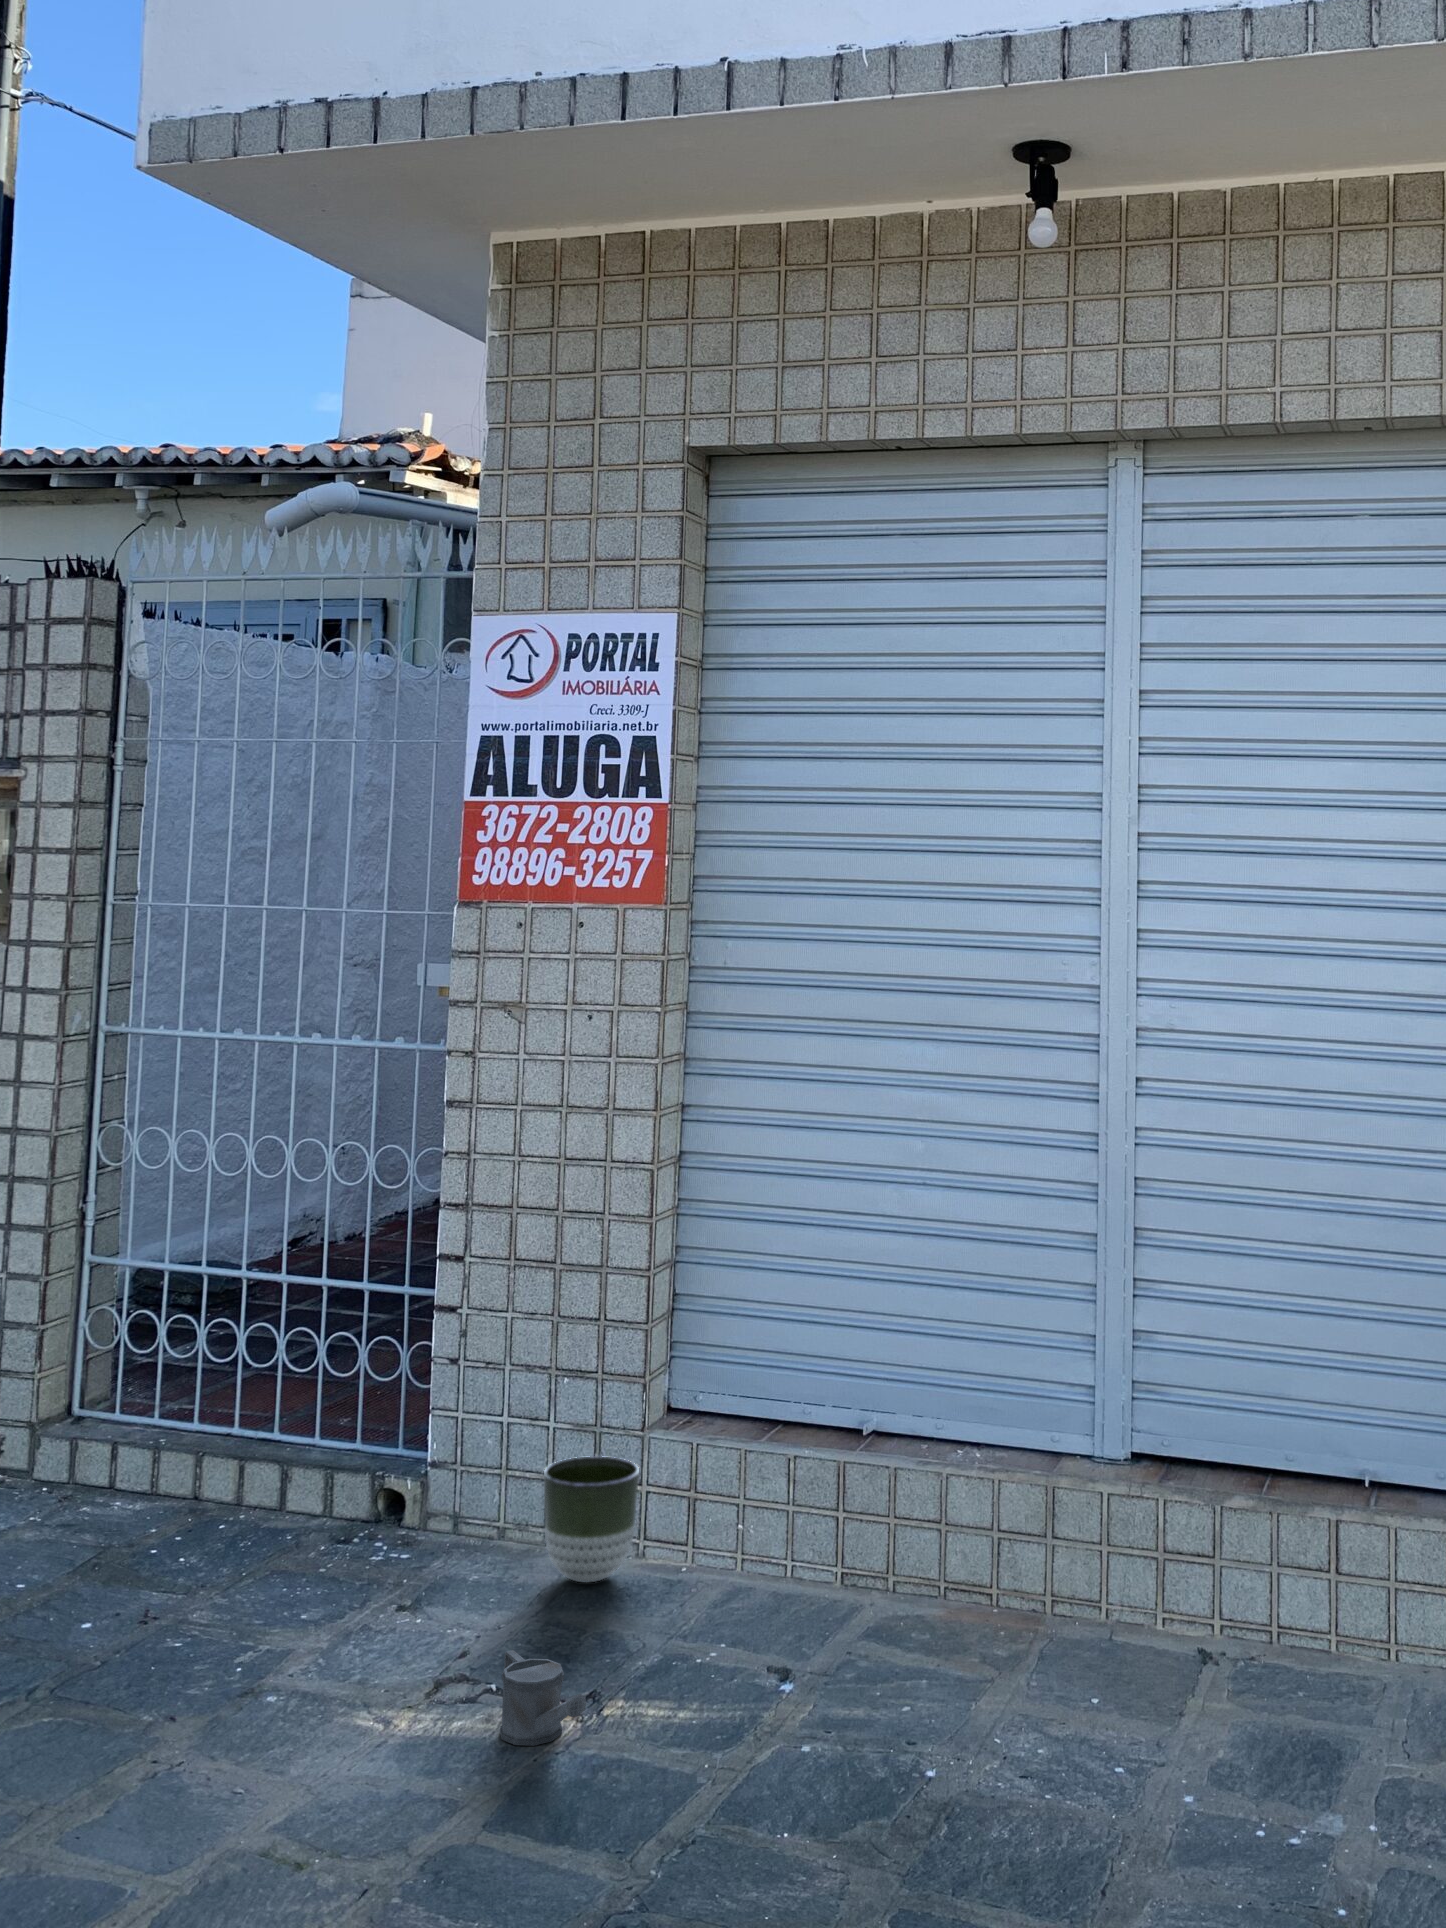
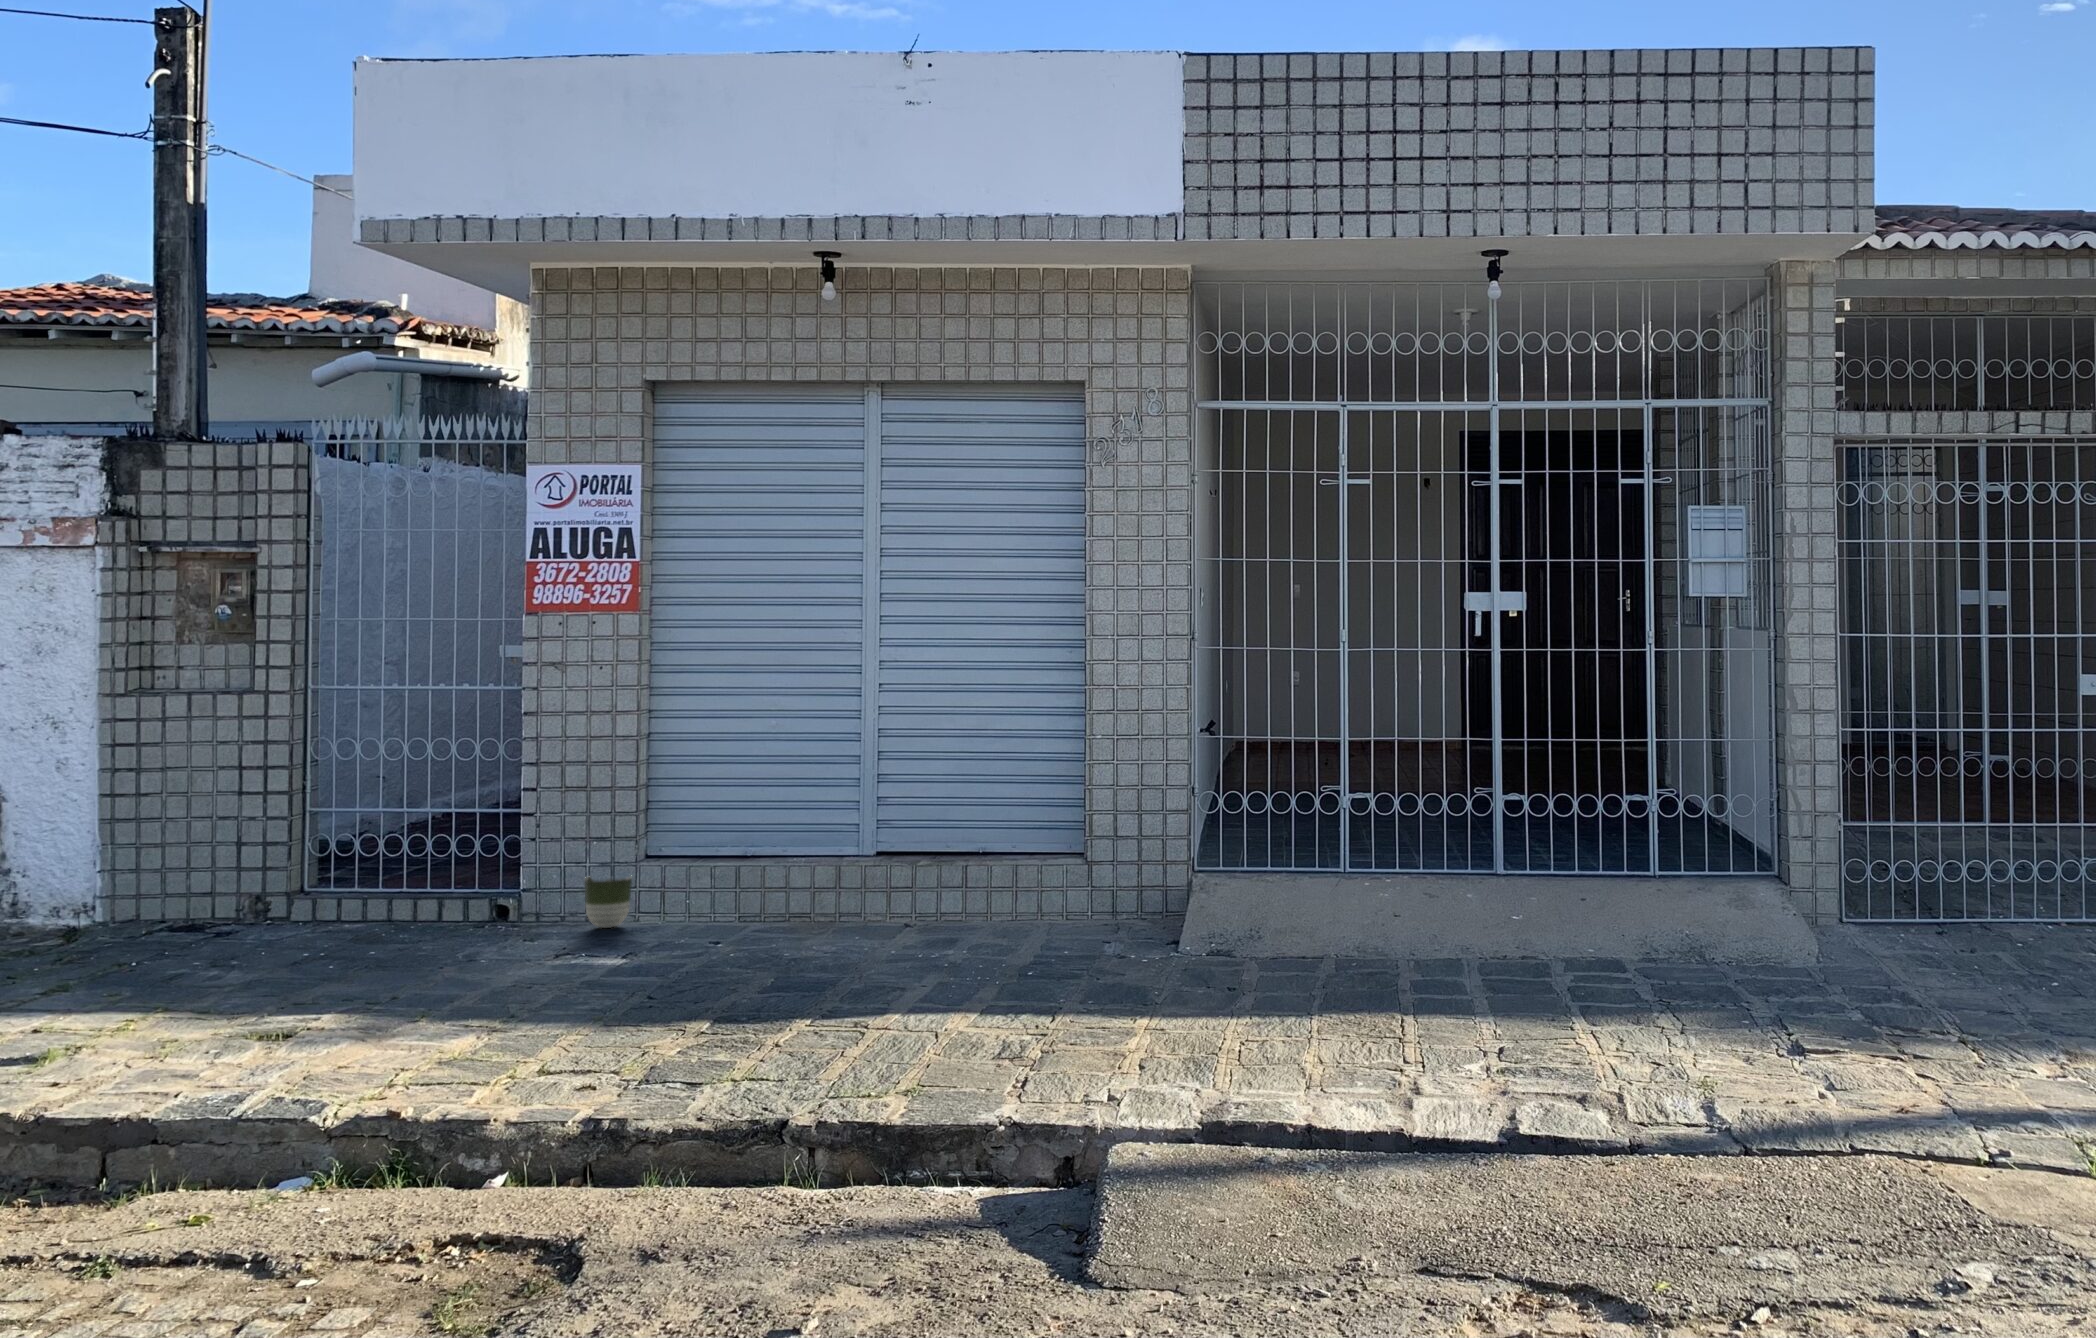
watering can: present [500,1650,586,1746] -> none [582,930,625,961]

